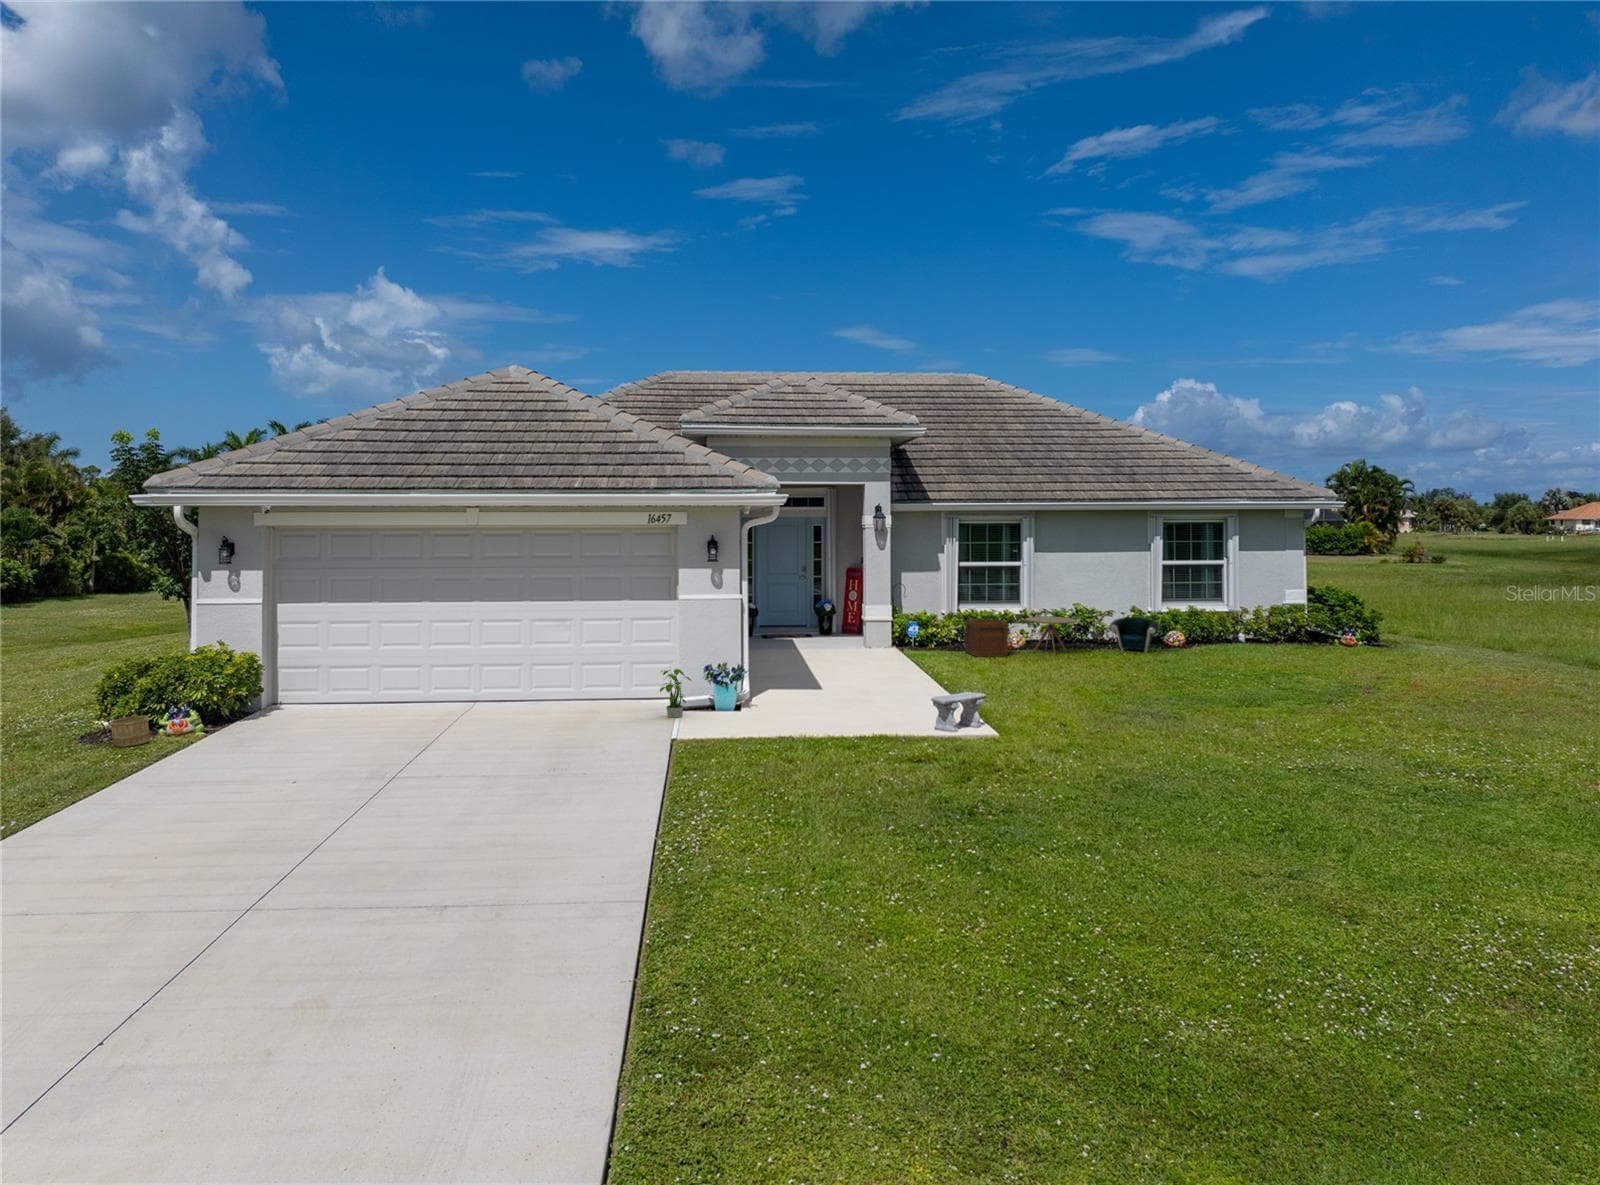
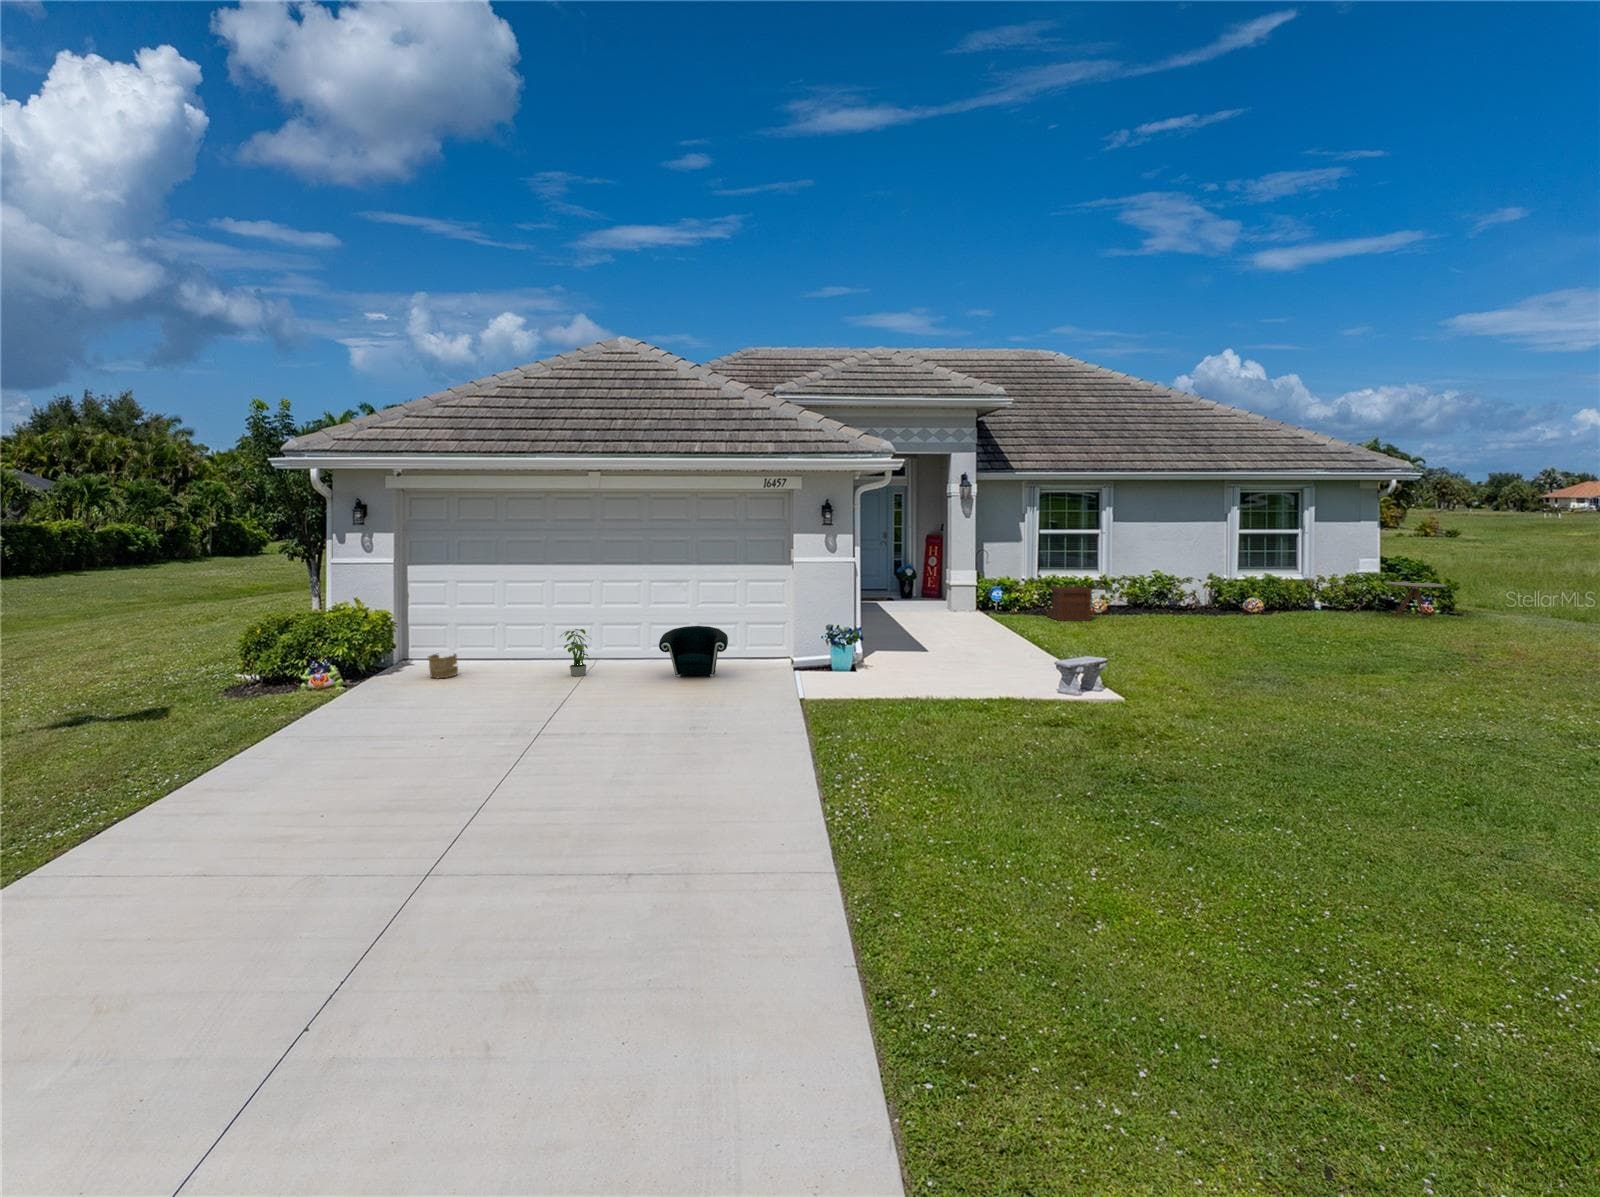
round table: present [1025,617,1077,656] -> present [1385,581,1446,618]
armchair: present [1109,617,1159,652] -> present [659,626,728,678]
potted plant: present [660,669,691,718] -> present [560,629,590,676]
wooden bucket: present [110,716,150,747] -> present [428,653,458,678]

